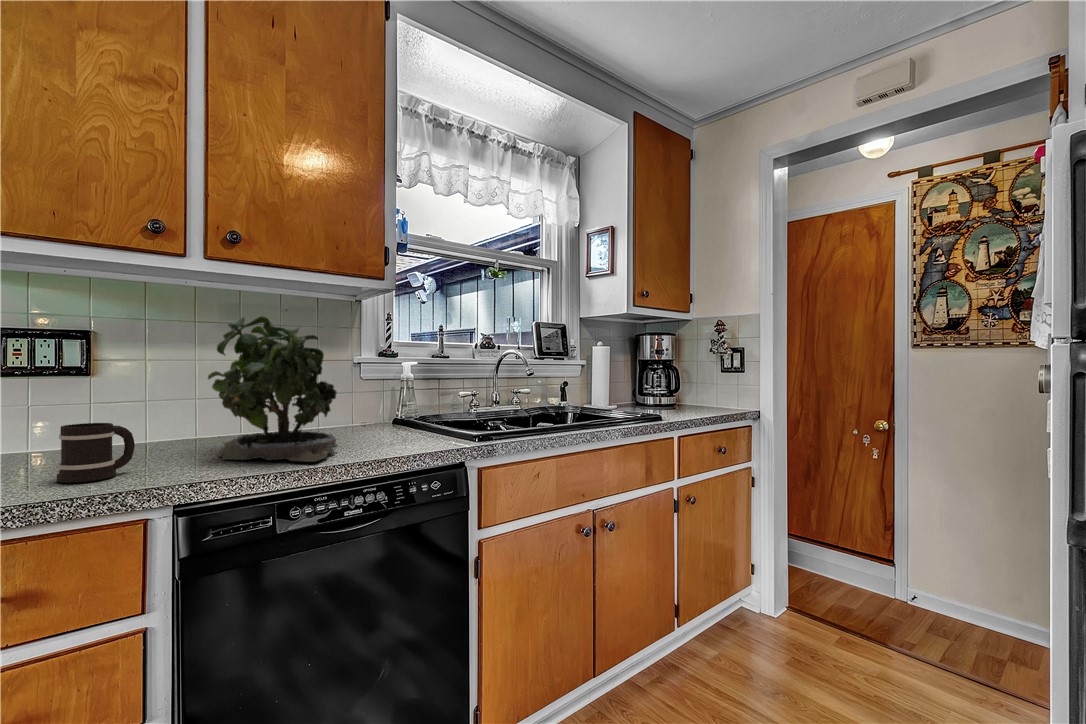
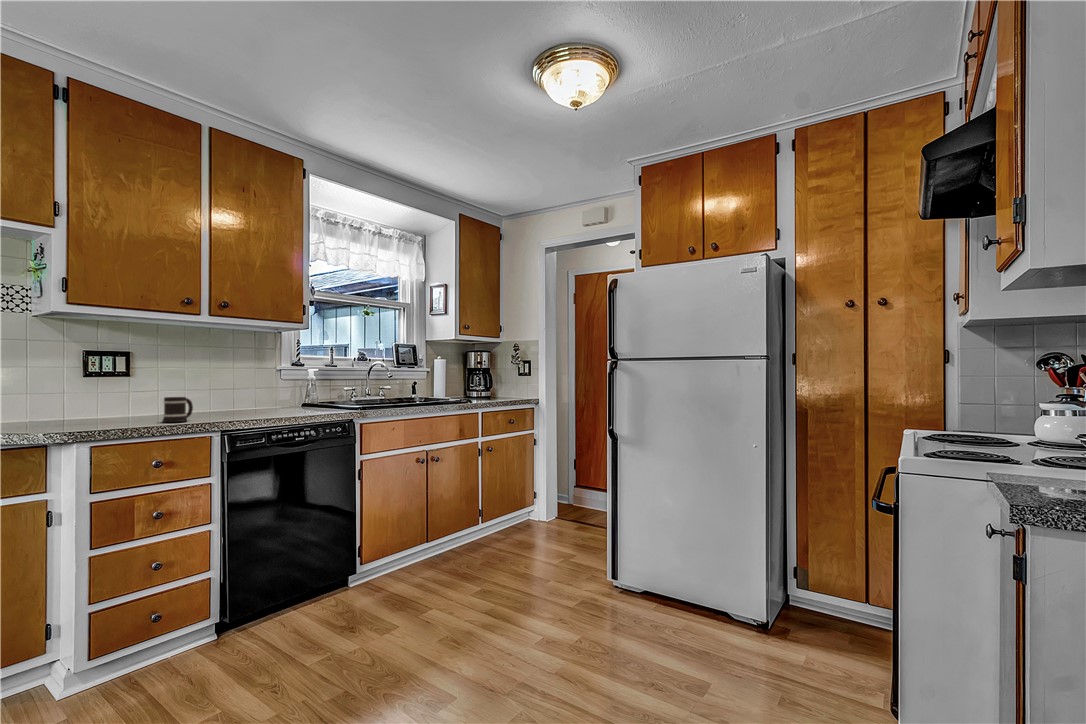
potted plant: present [208,308,337,462] -> none [219,341,287,417]

